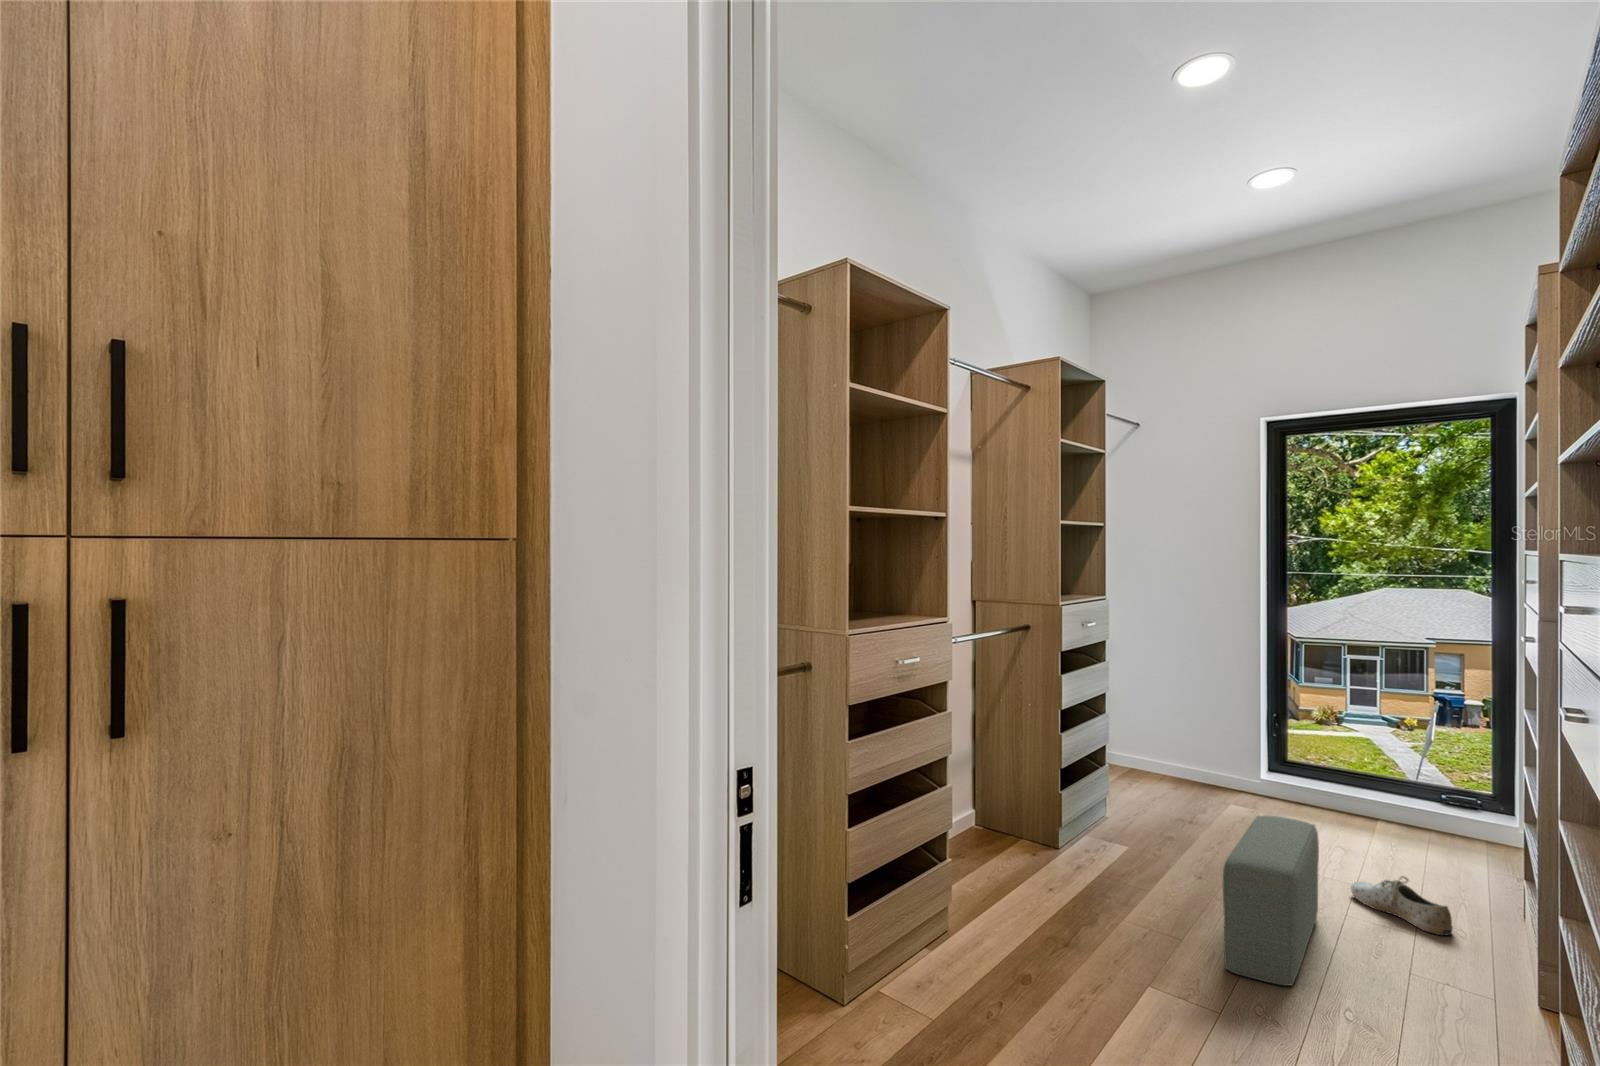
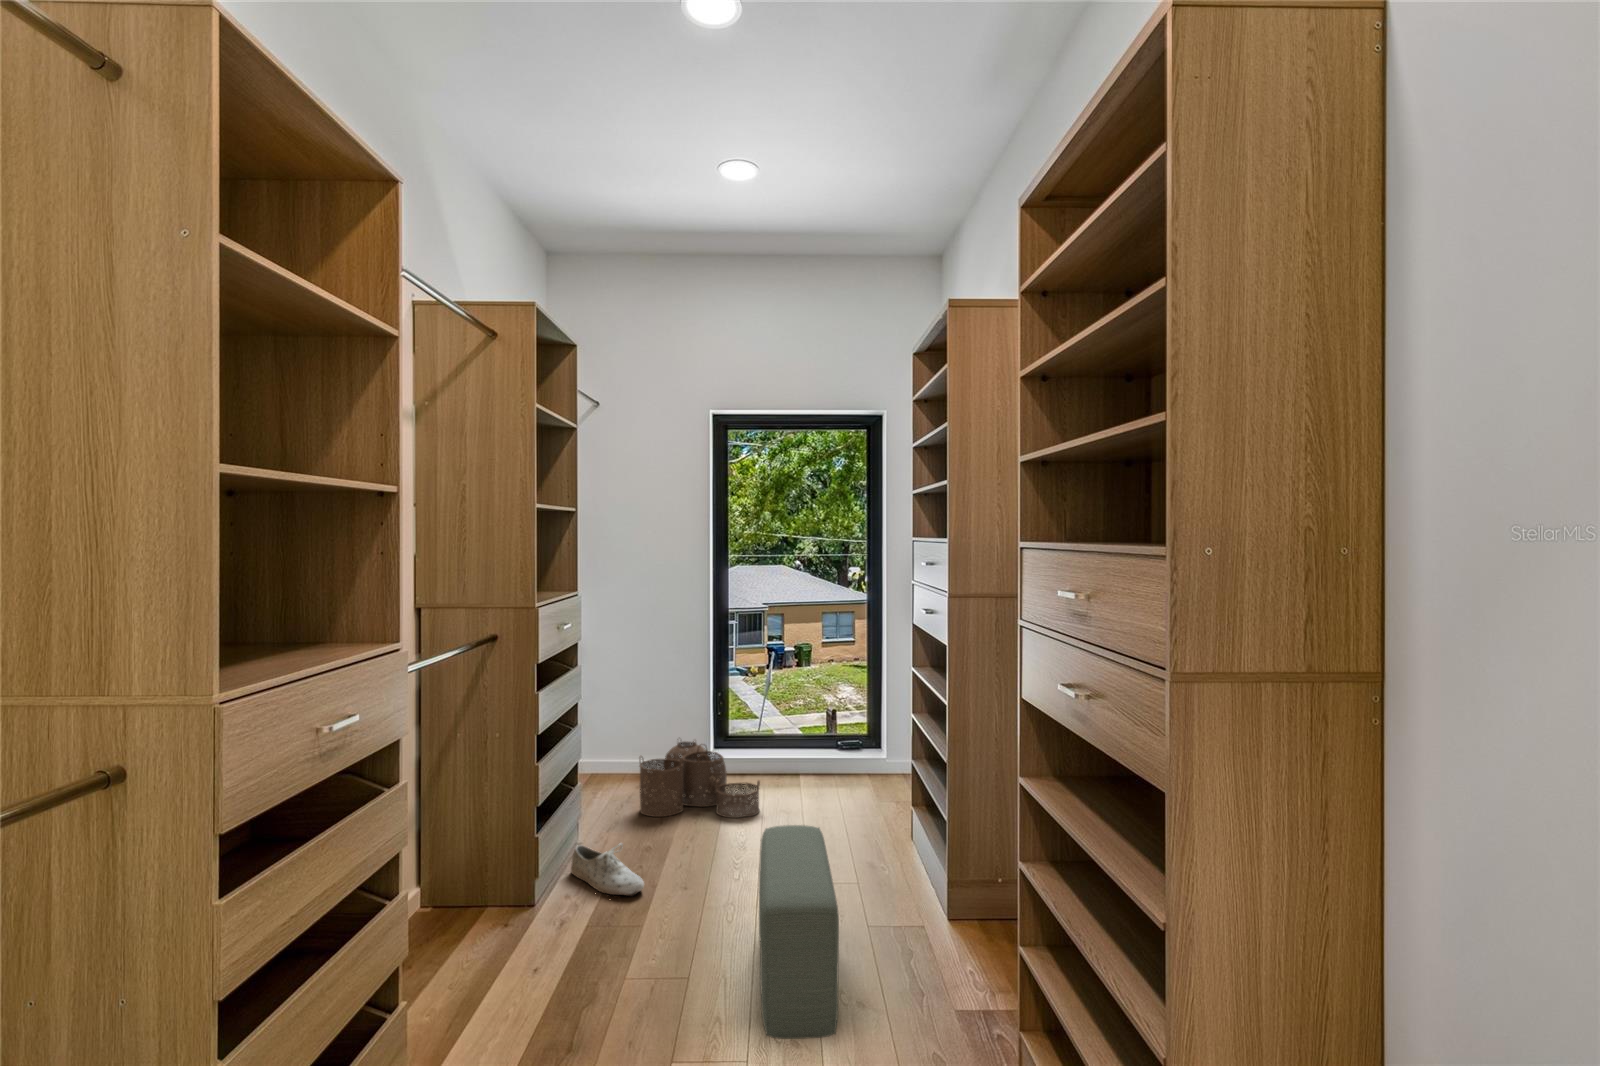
woven basket: none [1168,745,1295,828] -> present [639,741,760,818]
shoe: present [1351,876,1453,936] -> present [571,843,644,897]

